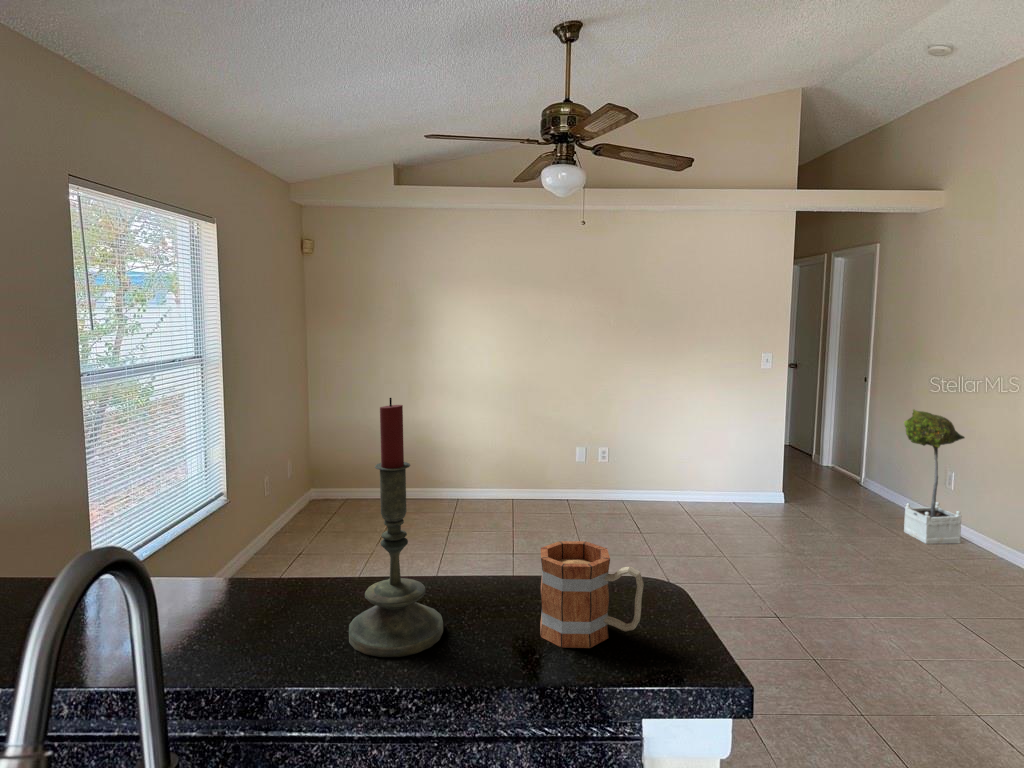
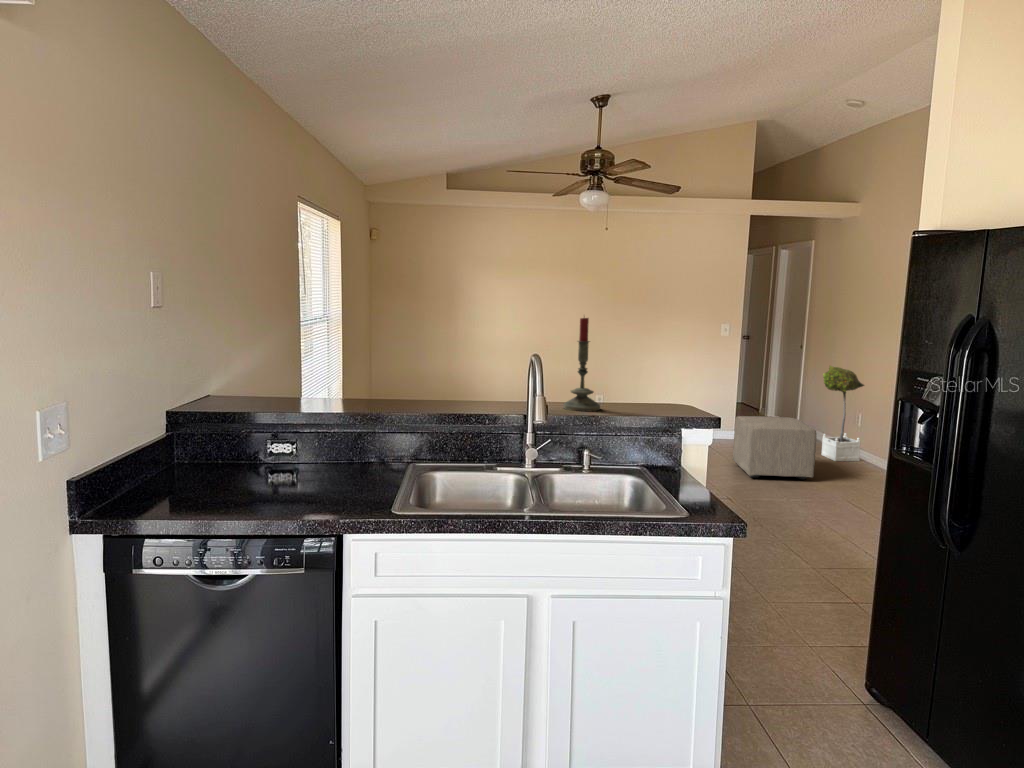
ottoman: none [780,484,905,582] -> present [733,416,816,480]
mug: present [540,541,644,648] -> none [635,376,678,411]

